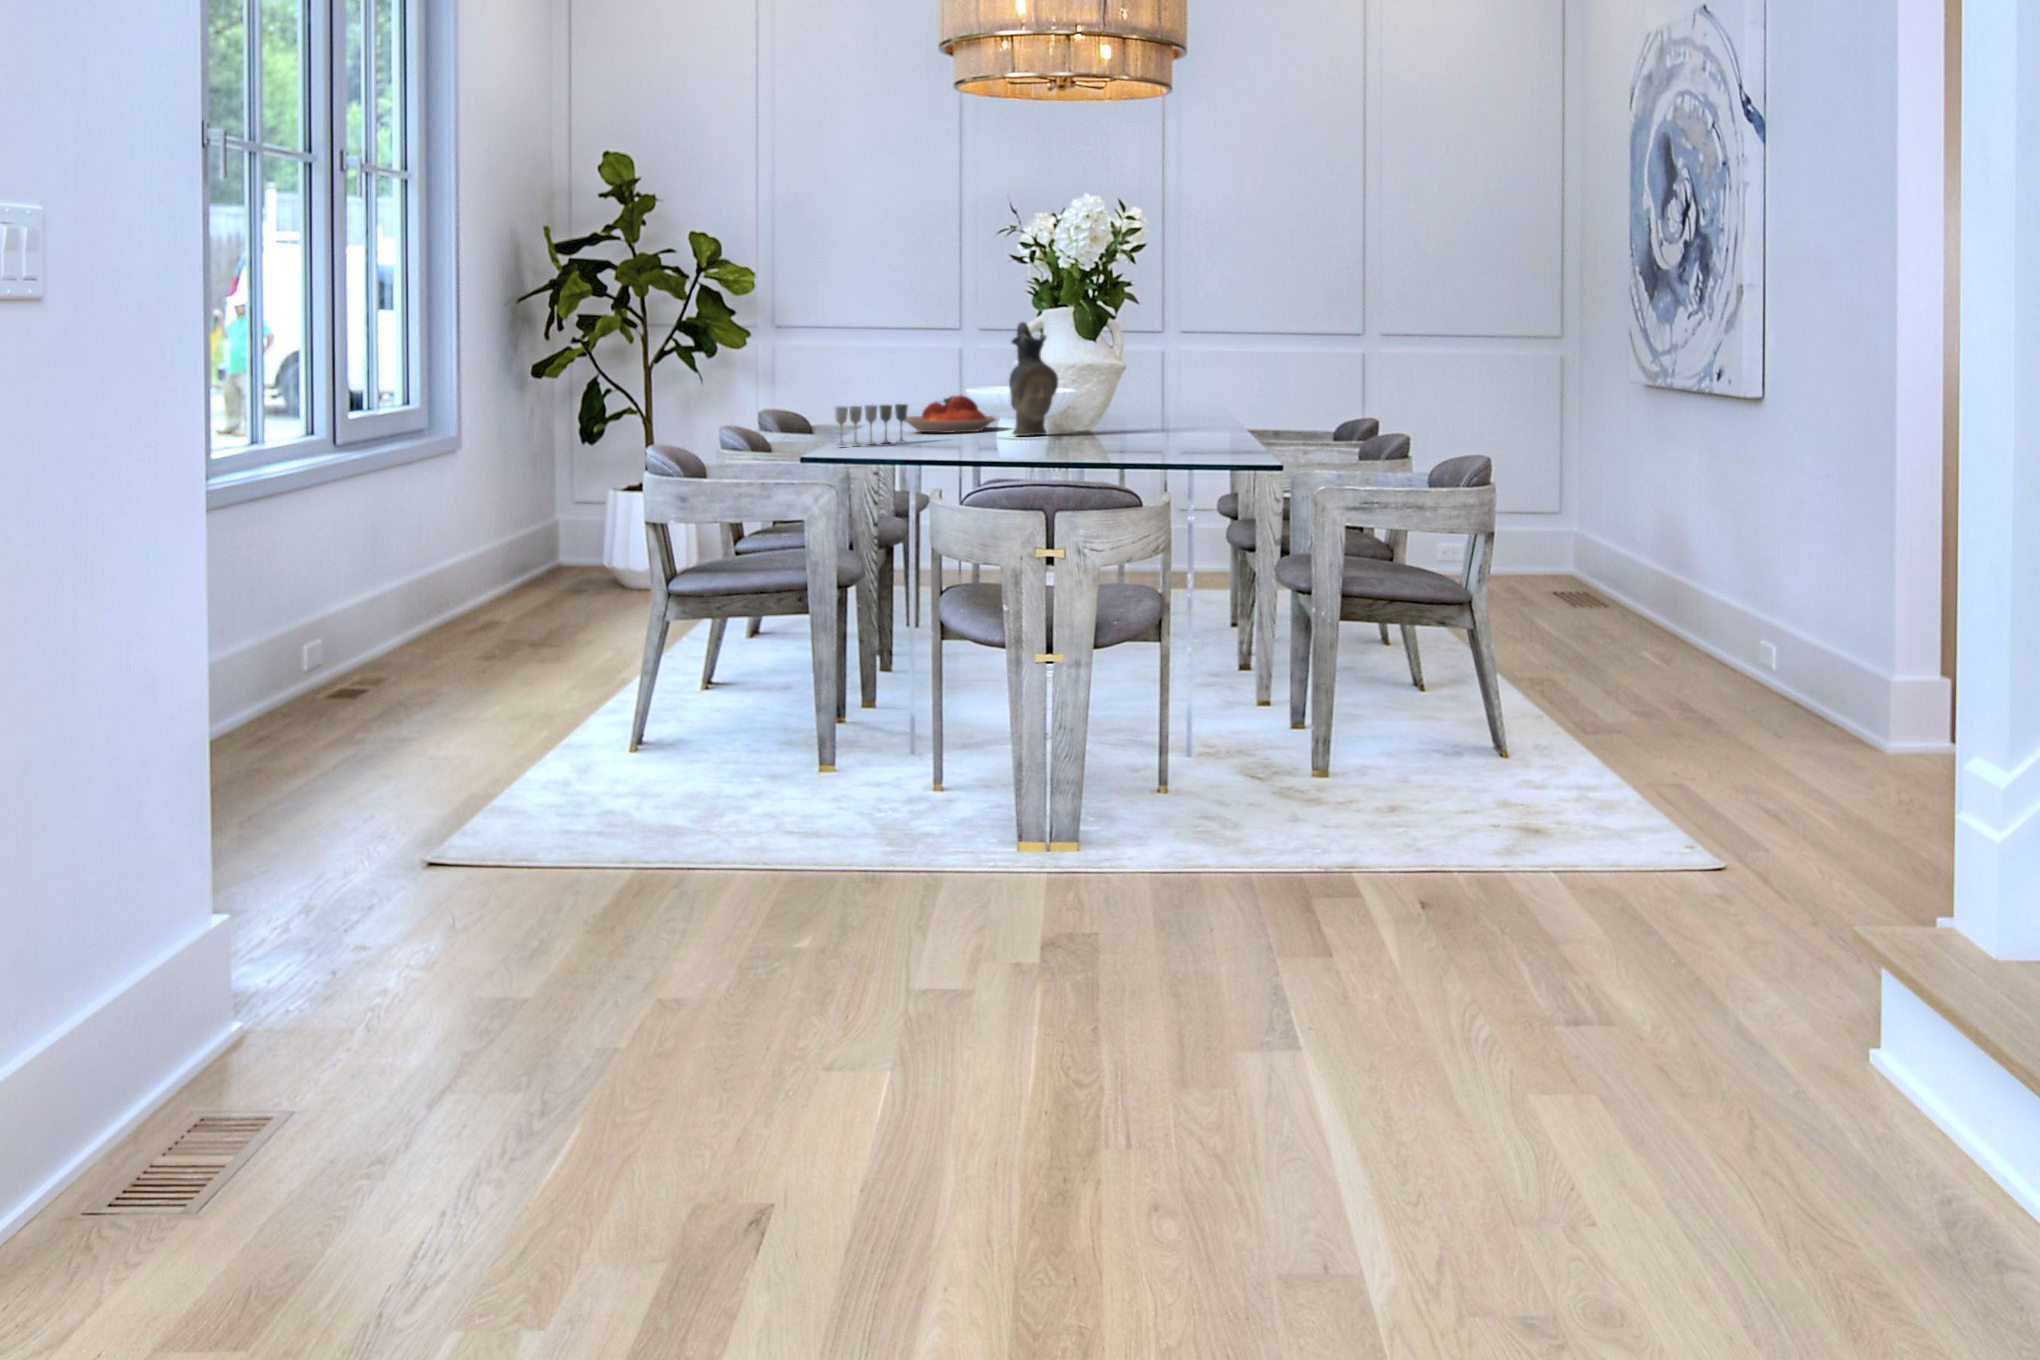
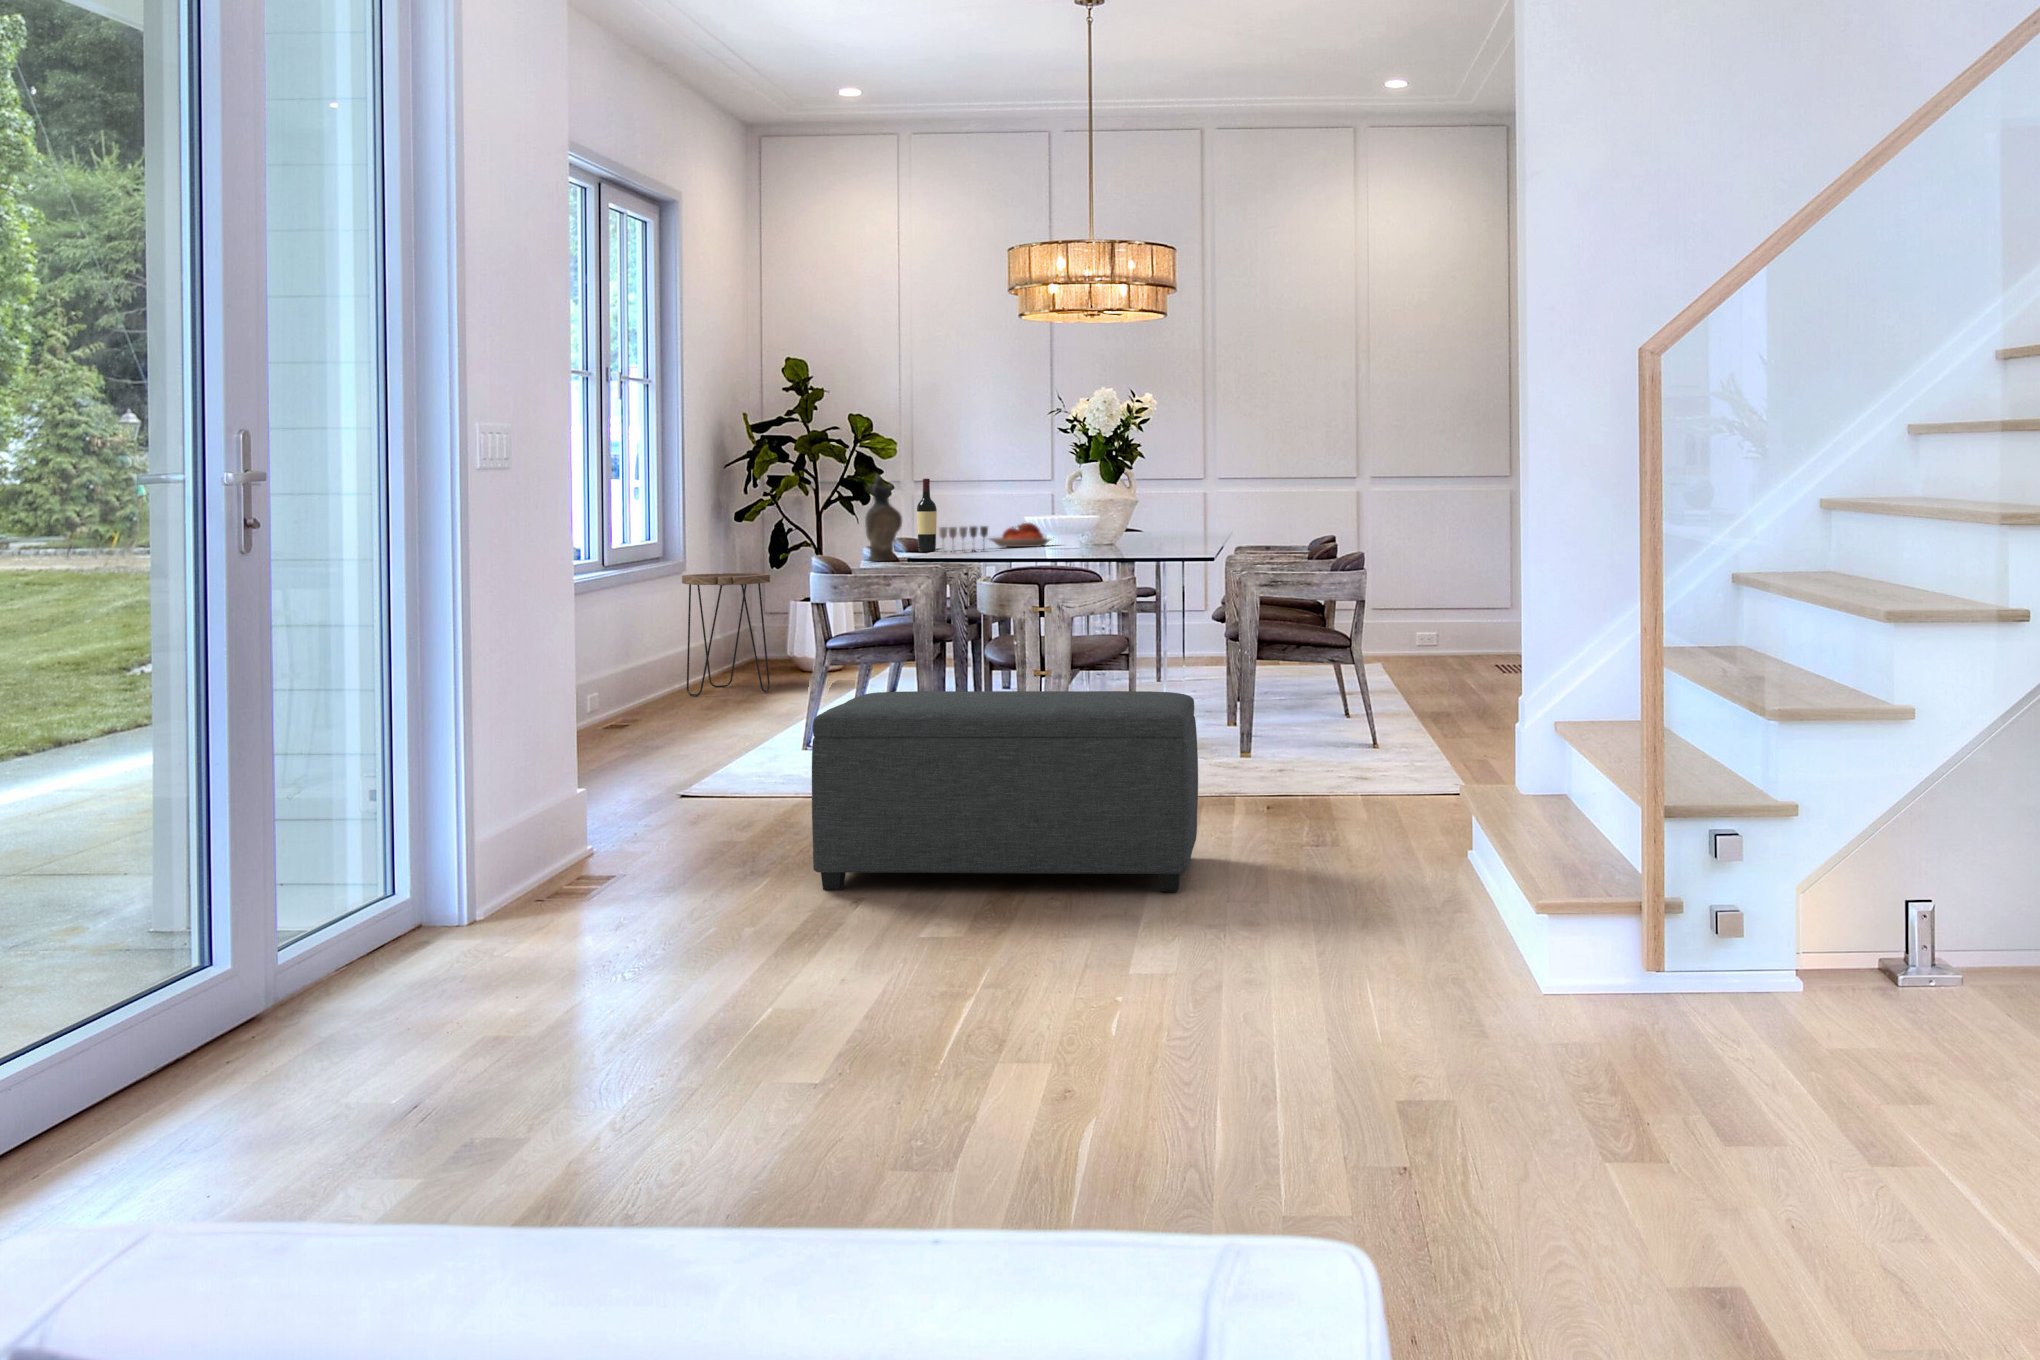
ceramic pitcher: present [1009,322,1058,436] -> present [865,475,902,561]
wine bottle: none [797,330,826,439] -> present [917,479,937,552]
side table: none [452,455,578,635] -> present [682,573,770,696]
ottoman: none [644,771,1428,1235] -> present [812,691,1198,892]

